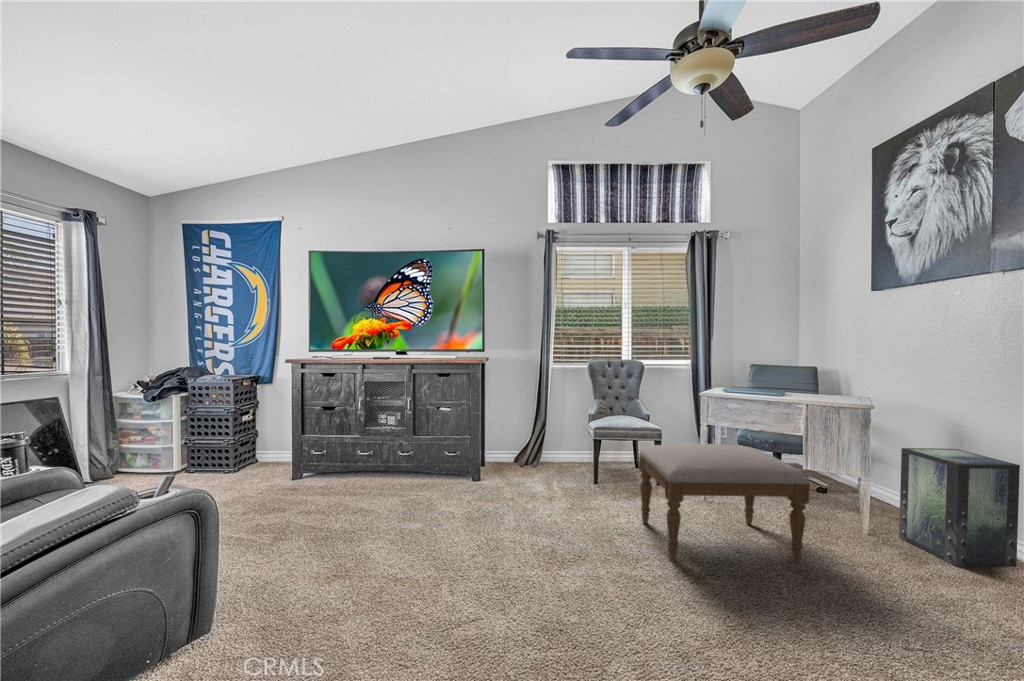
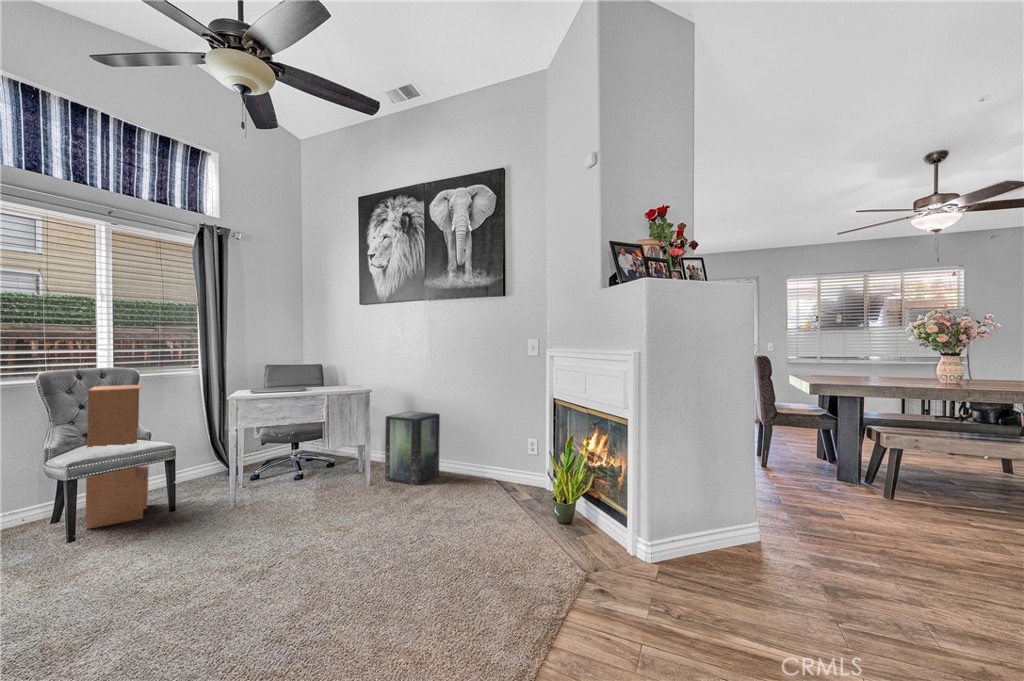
bookcase: none [607,373,649,484] -> present [85,385,149,529]
ottoman: present [639,444,810,563] -> none [164,440,343,574]

